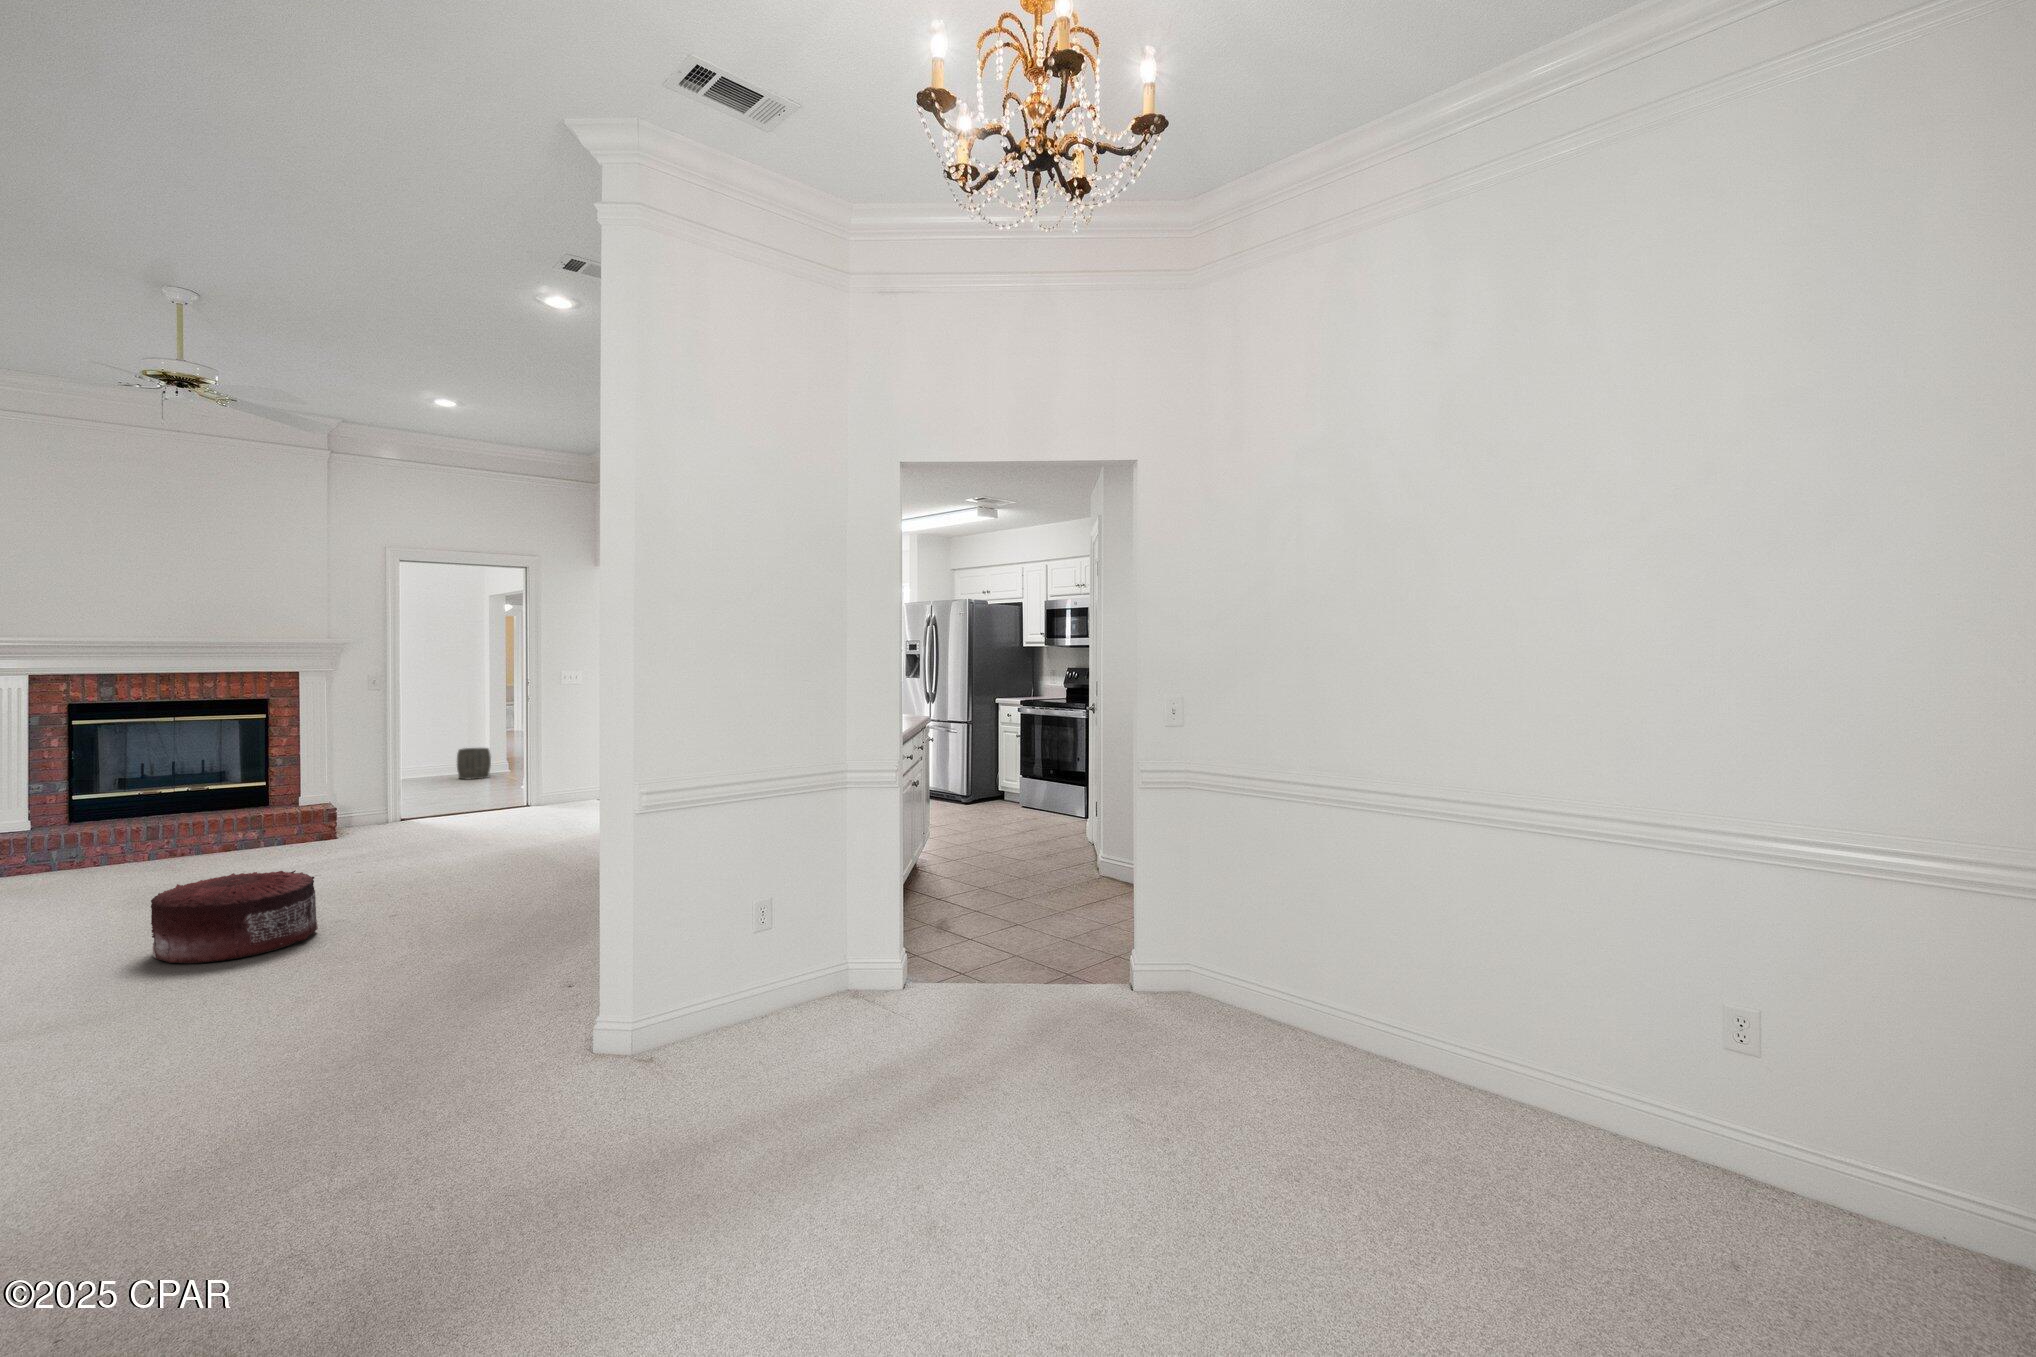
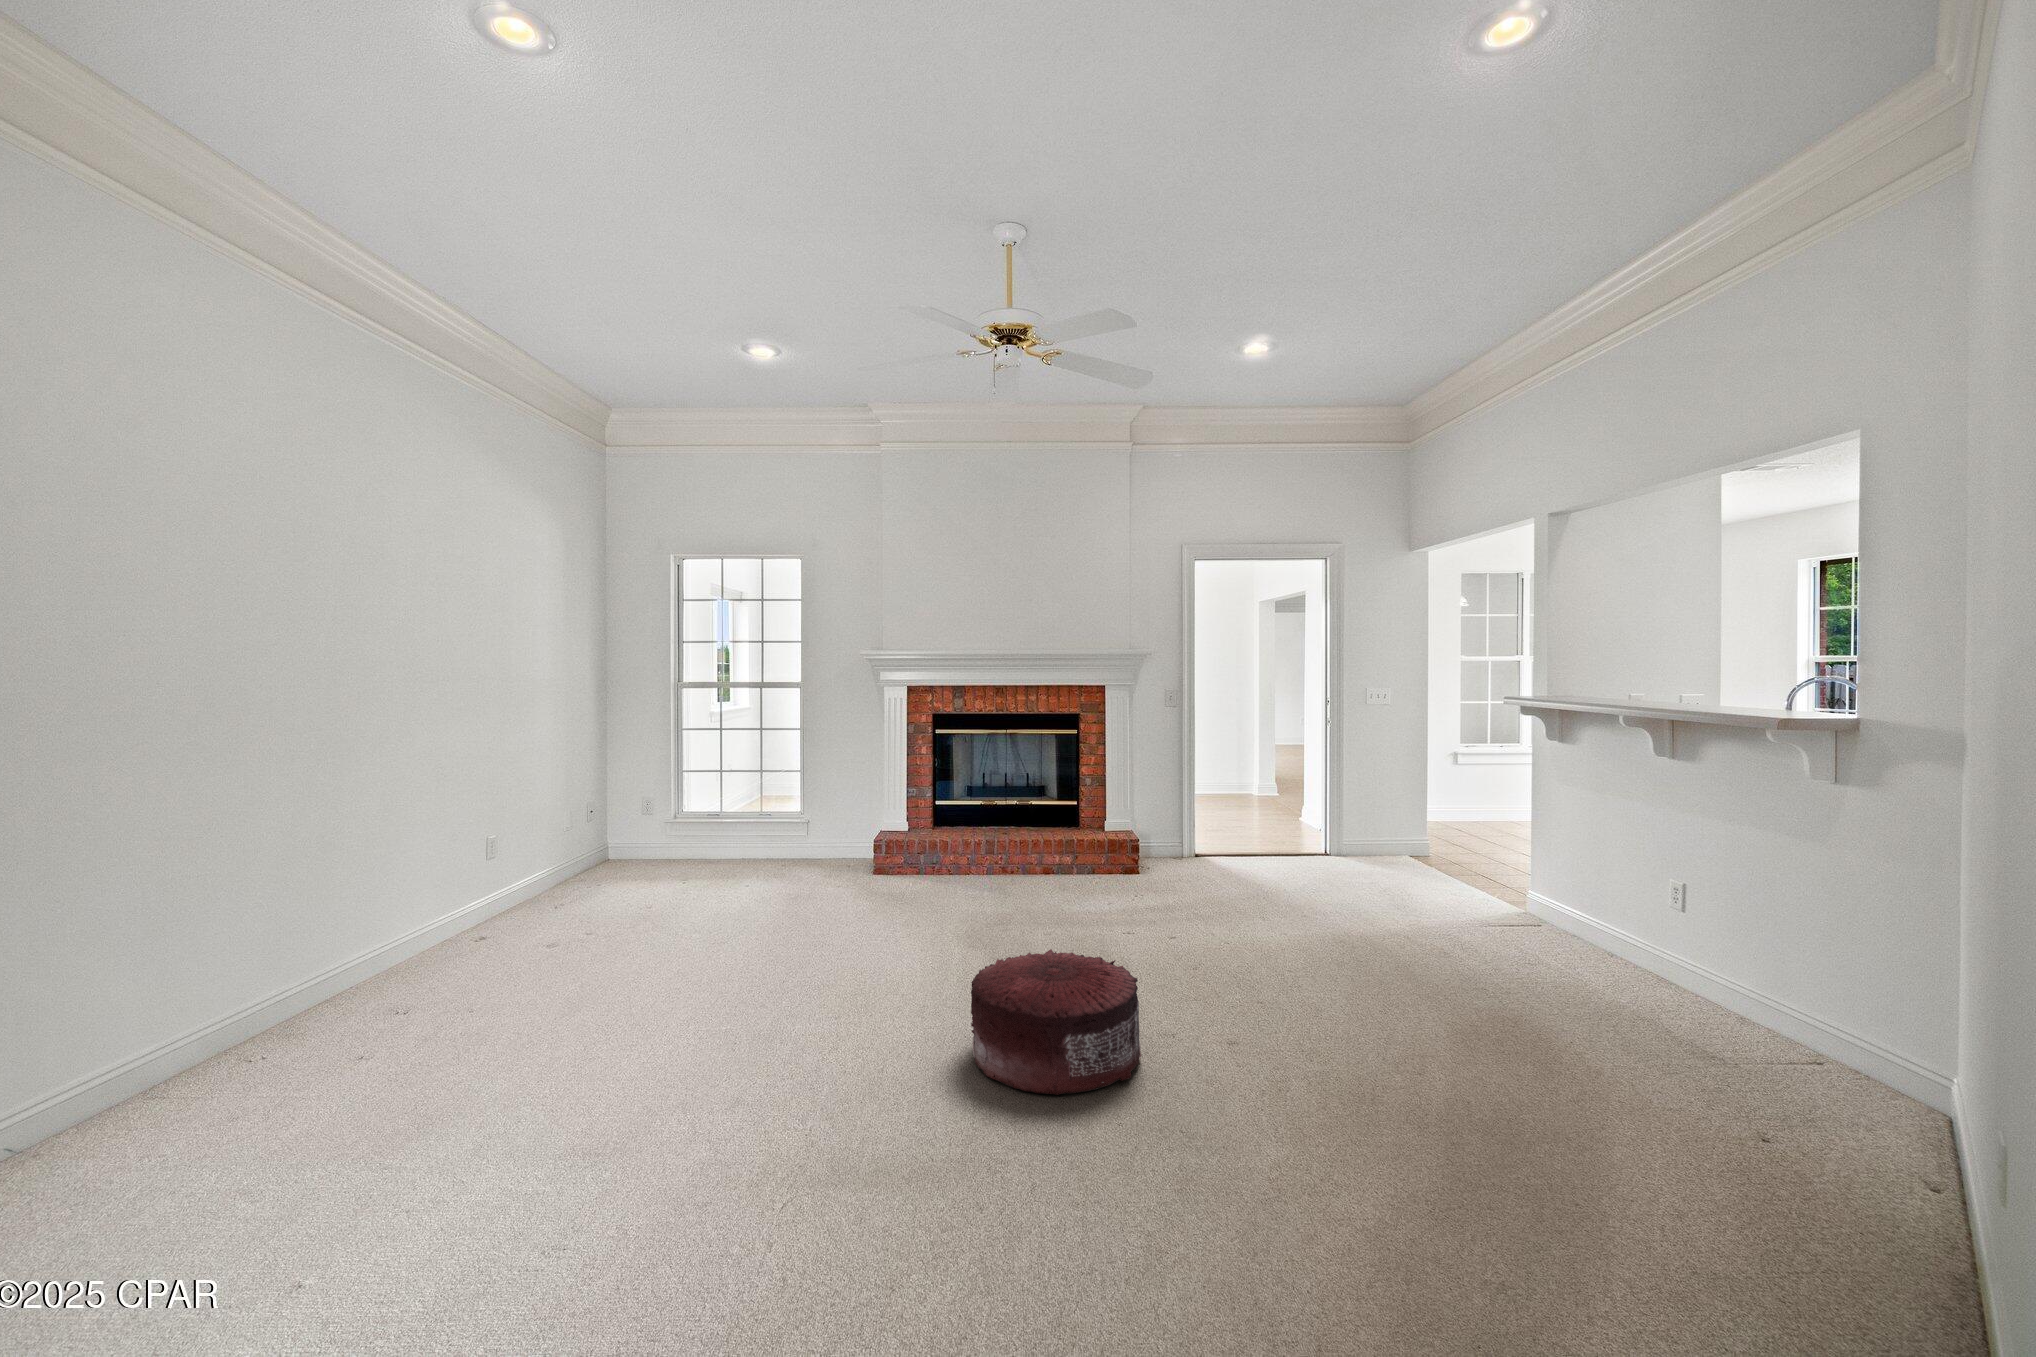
woven basket: present [457,748,491,779] -> none [1232,768,1265,803]

